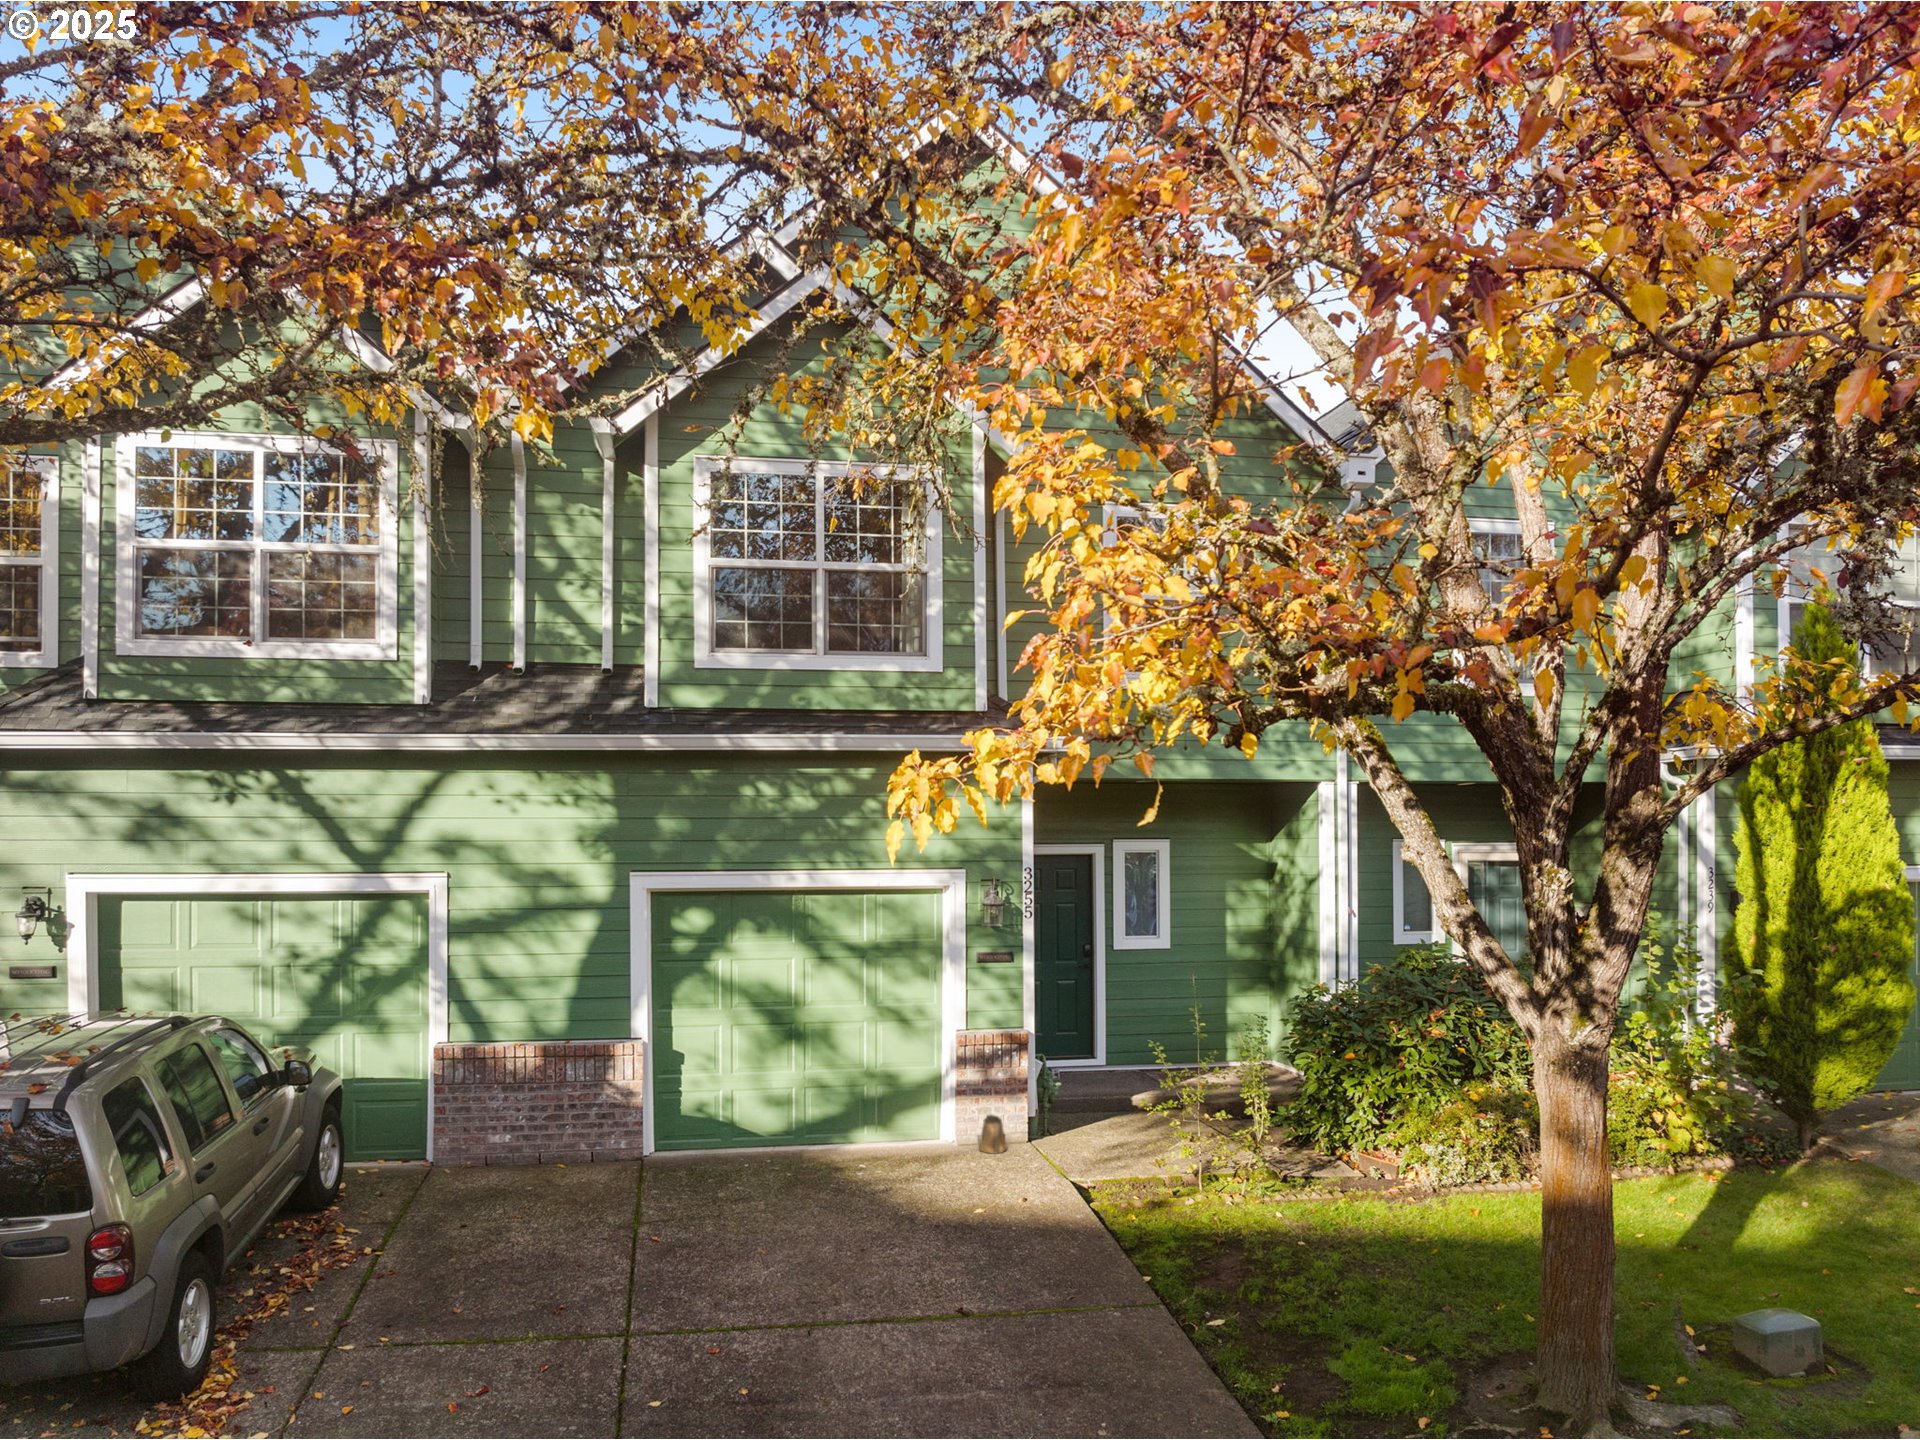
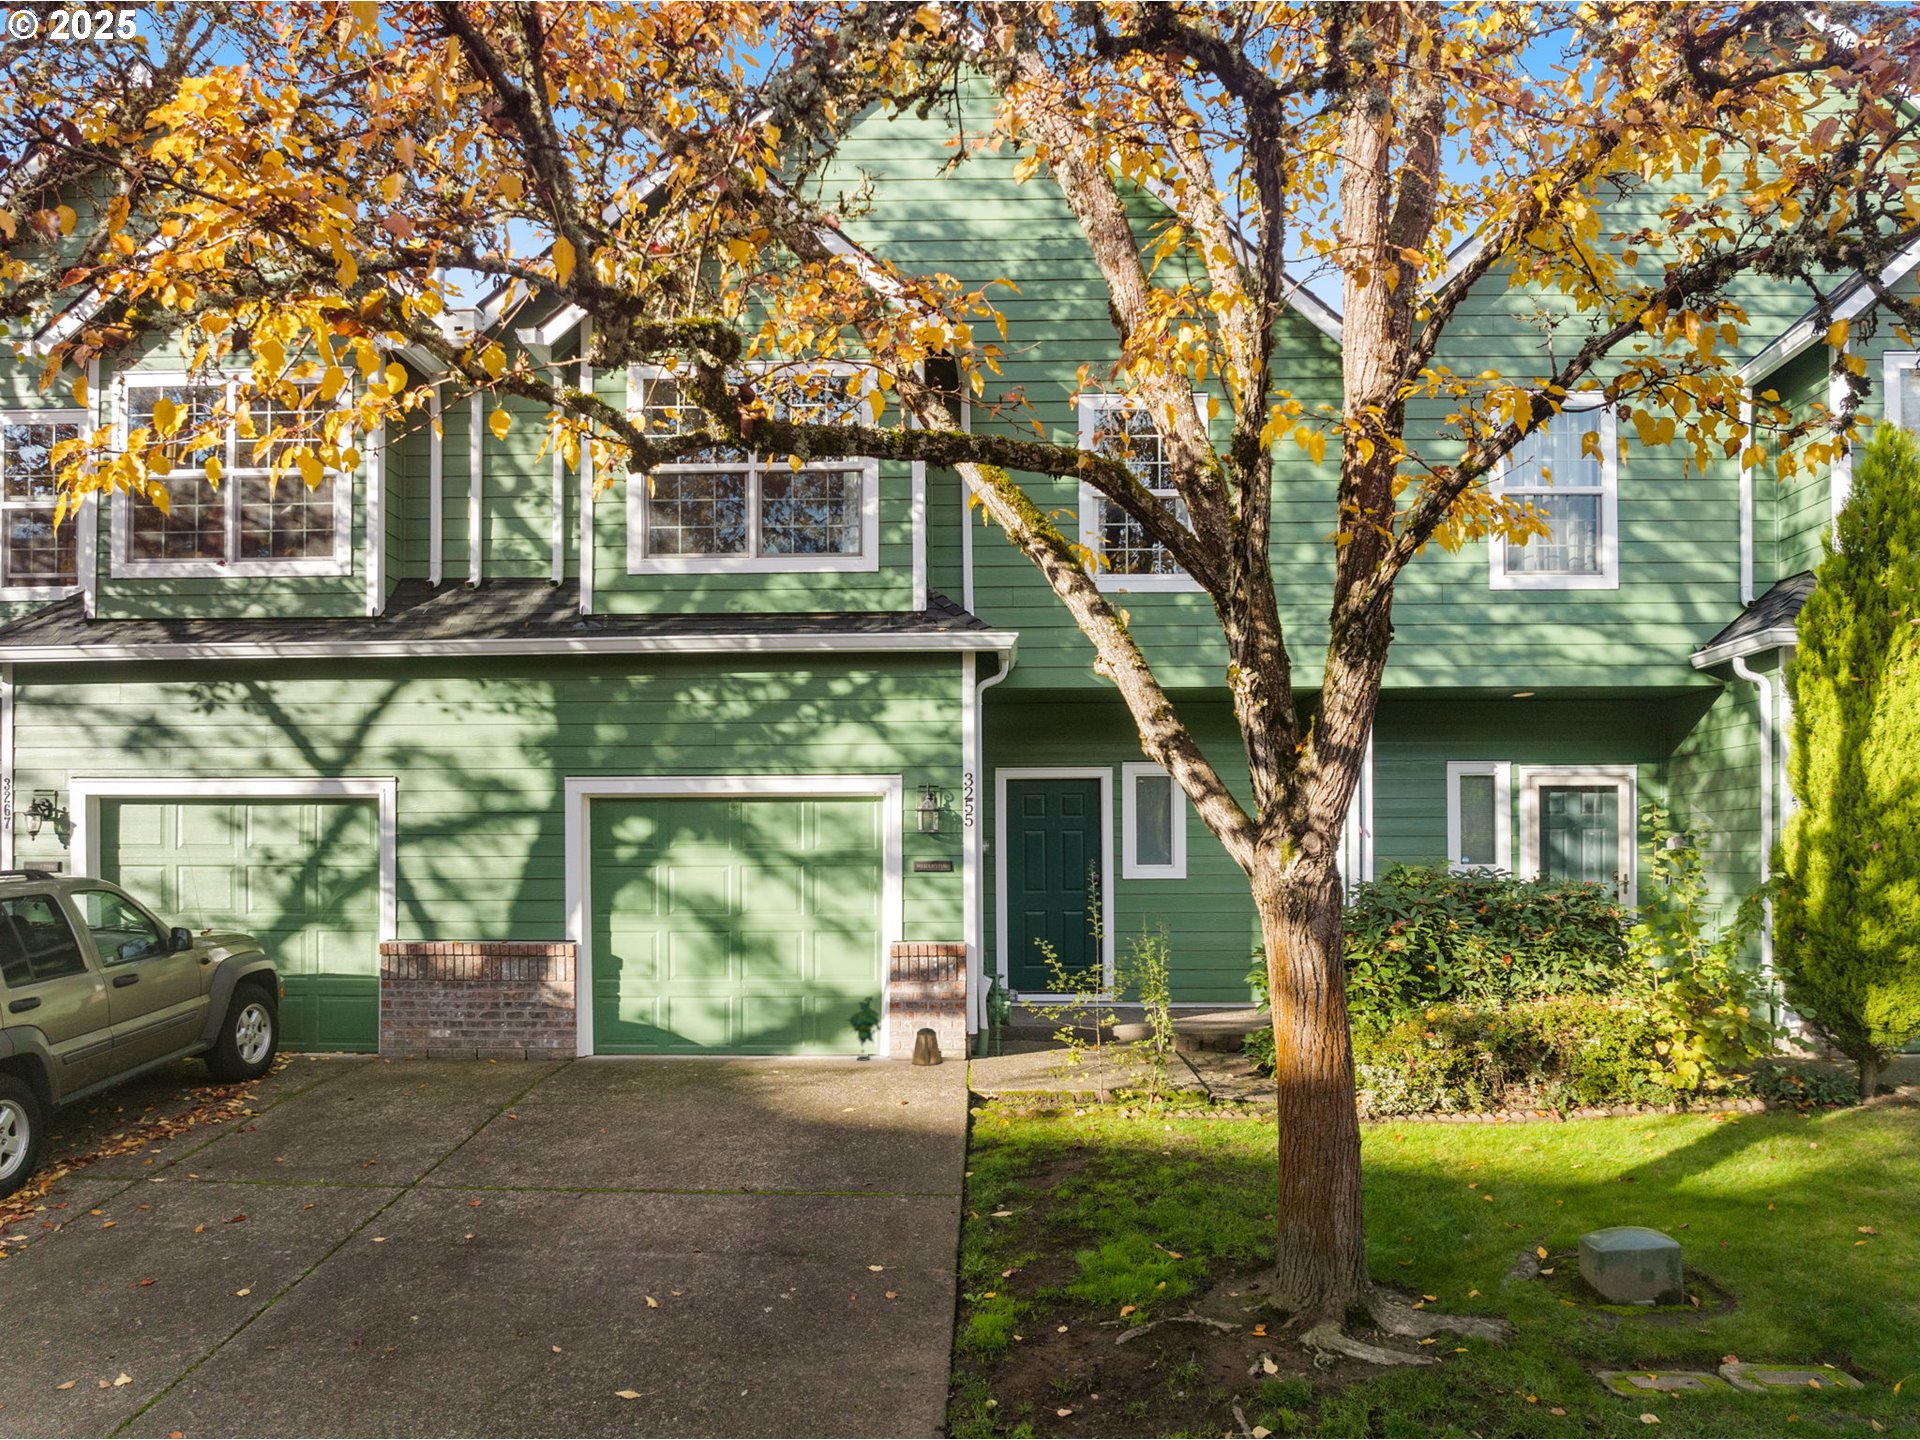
decorative plant: none [909,1085,946,1148] -> present [848,997,882,1060]

